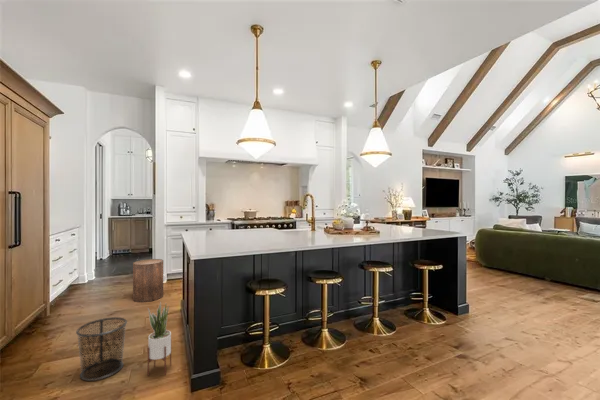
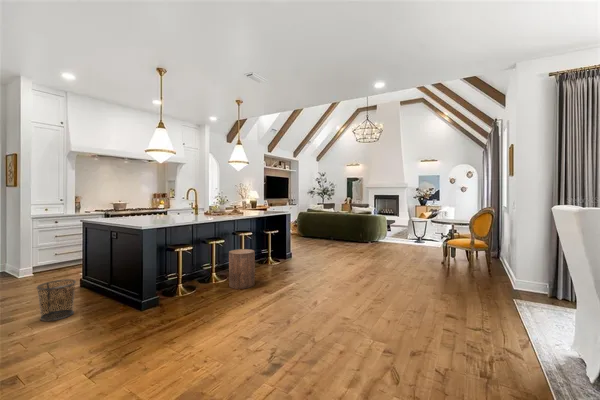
stool: present [133,259,163,302] -> present [229,249,255,289]
potted plant: present [148,302,171,376] -> none [98,261,115,311]

